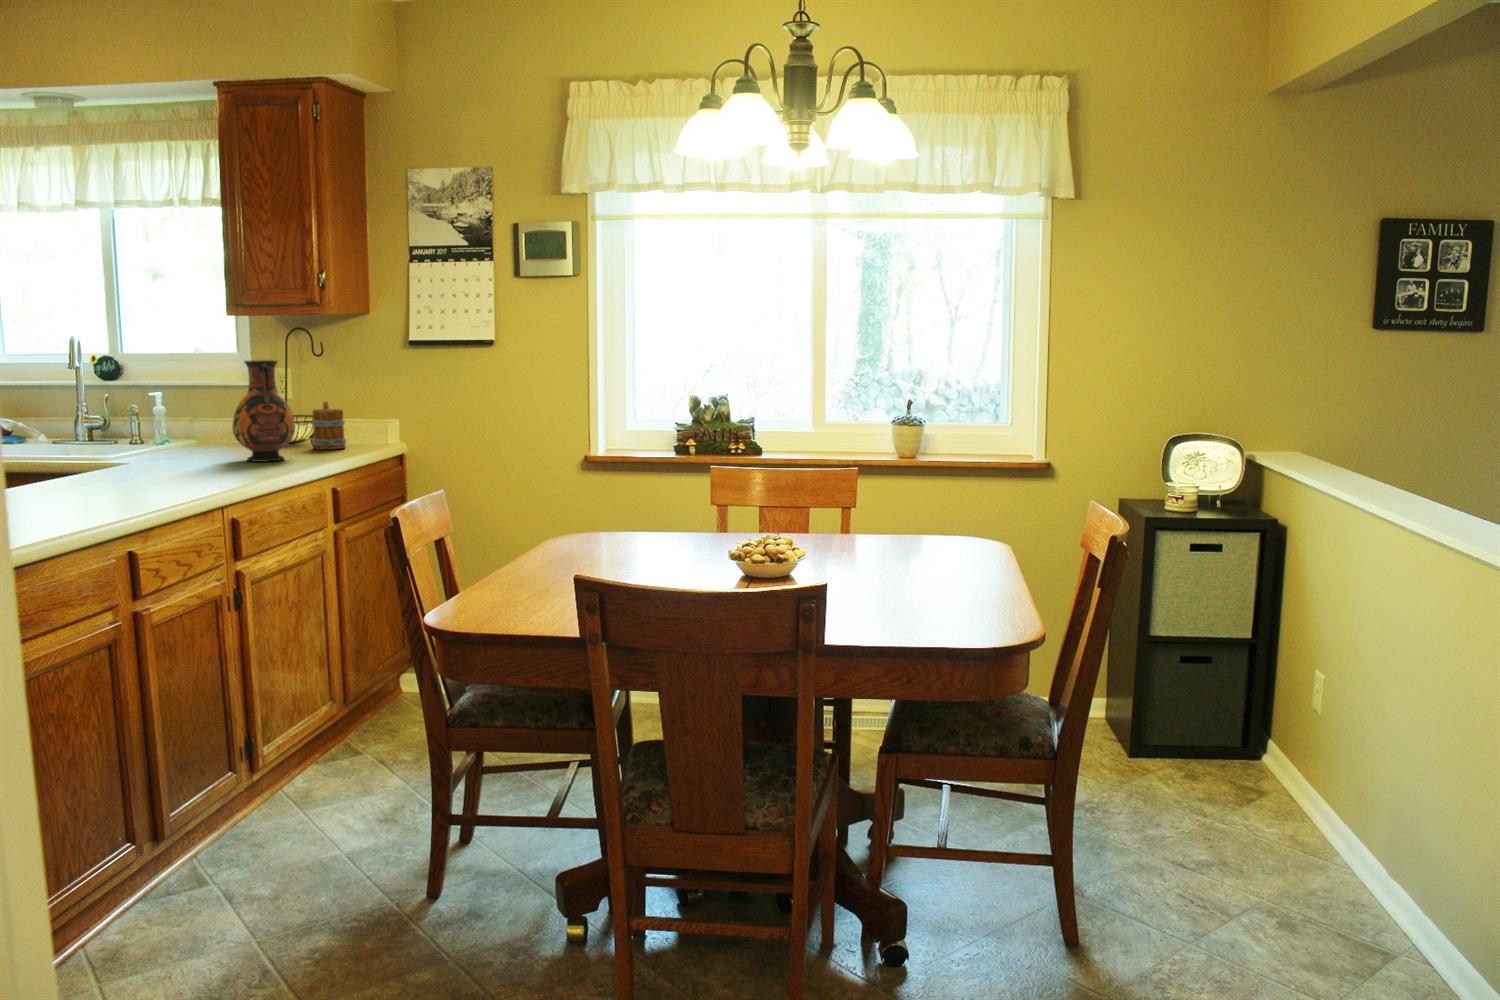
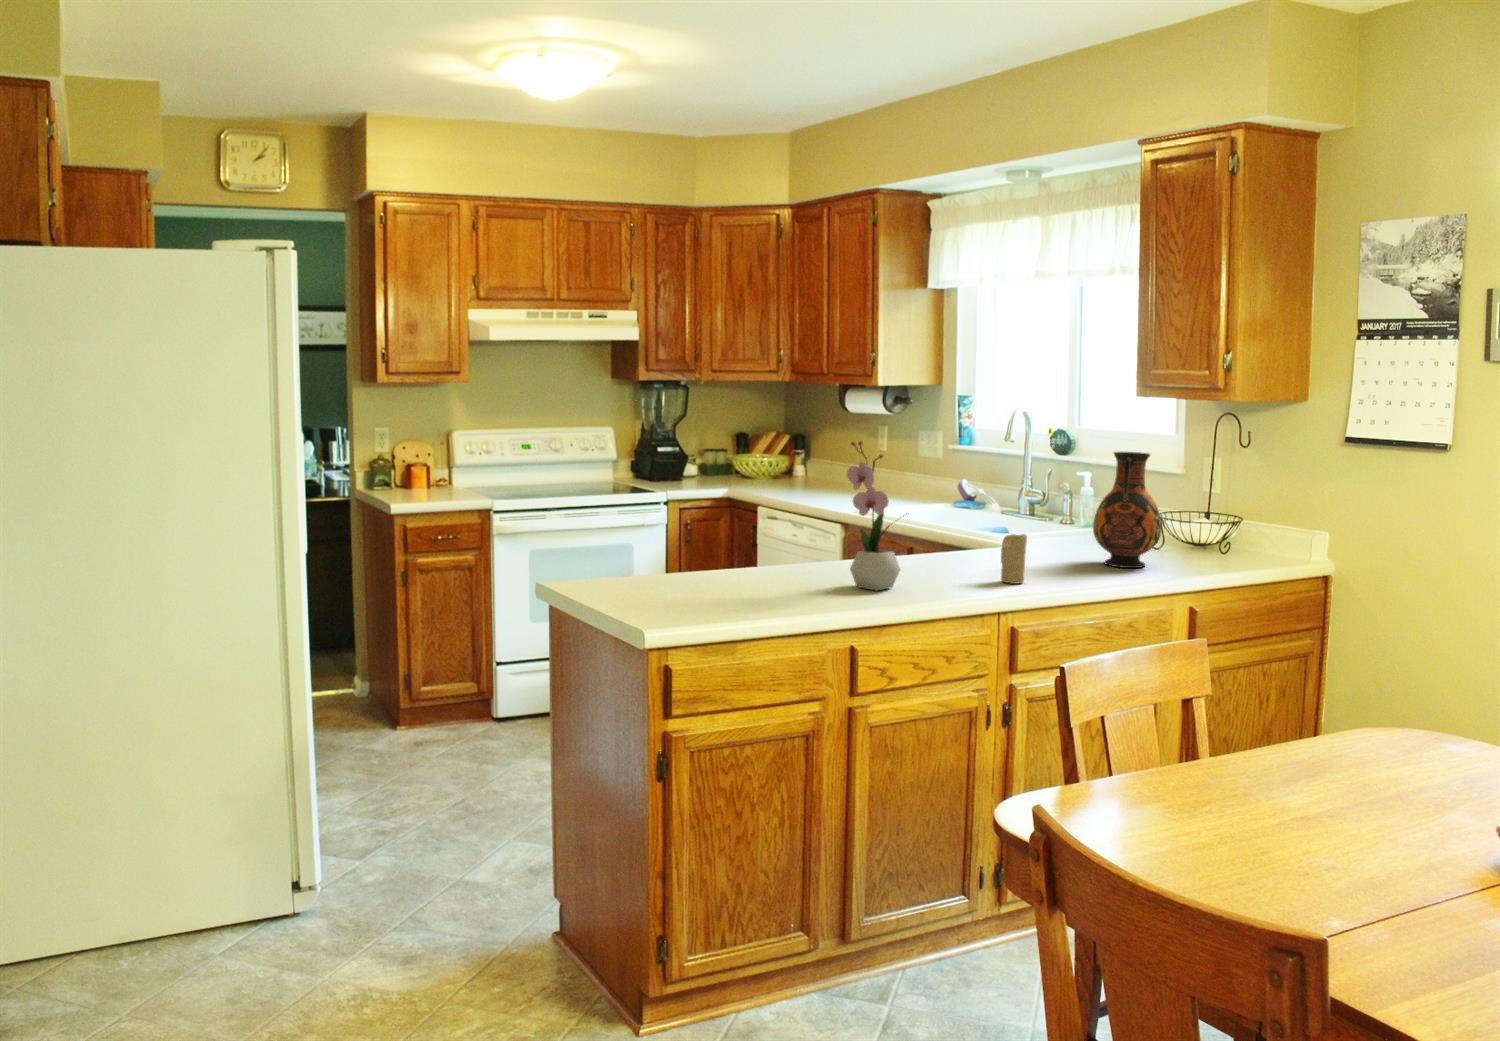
flower arrangement: none [58,352,125,502] -> present [847,441,900,590]
mug: present [312,402,346,449] -> none [1206,503,1248,562]
candle: none [194,435,221,481] -> present [1001,534,1027,584]

